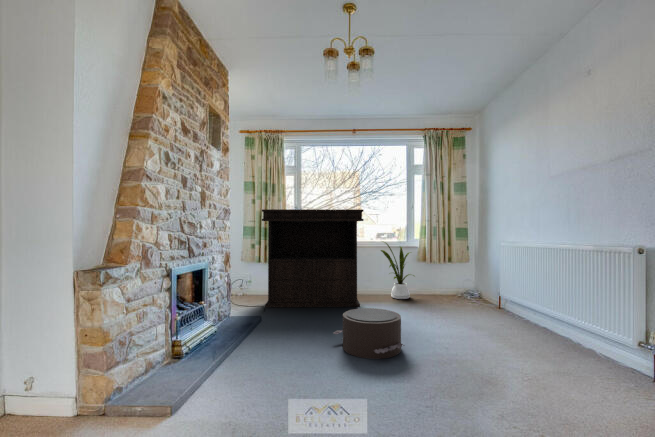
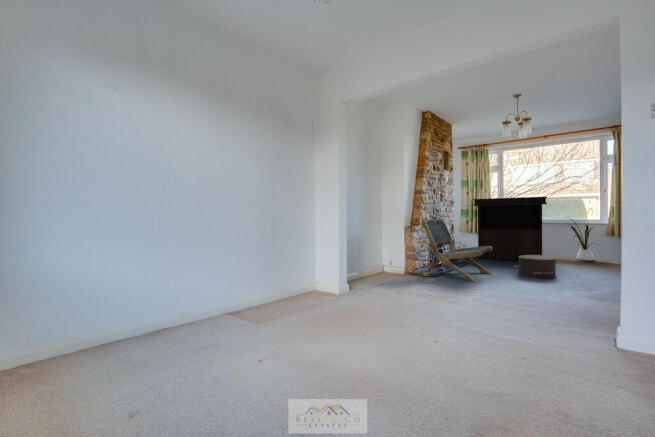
lounge chair: none [137,243,301,408] -> present [422,218,492,282]

